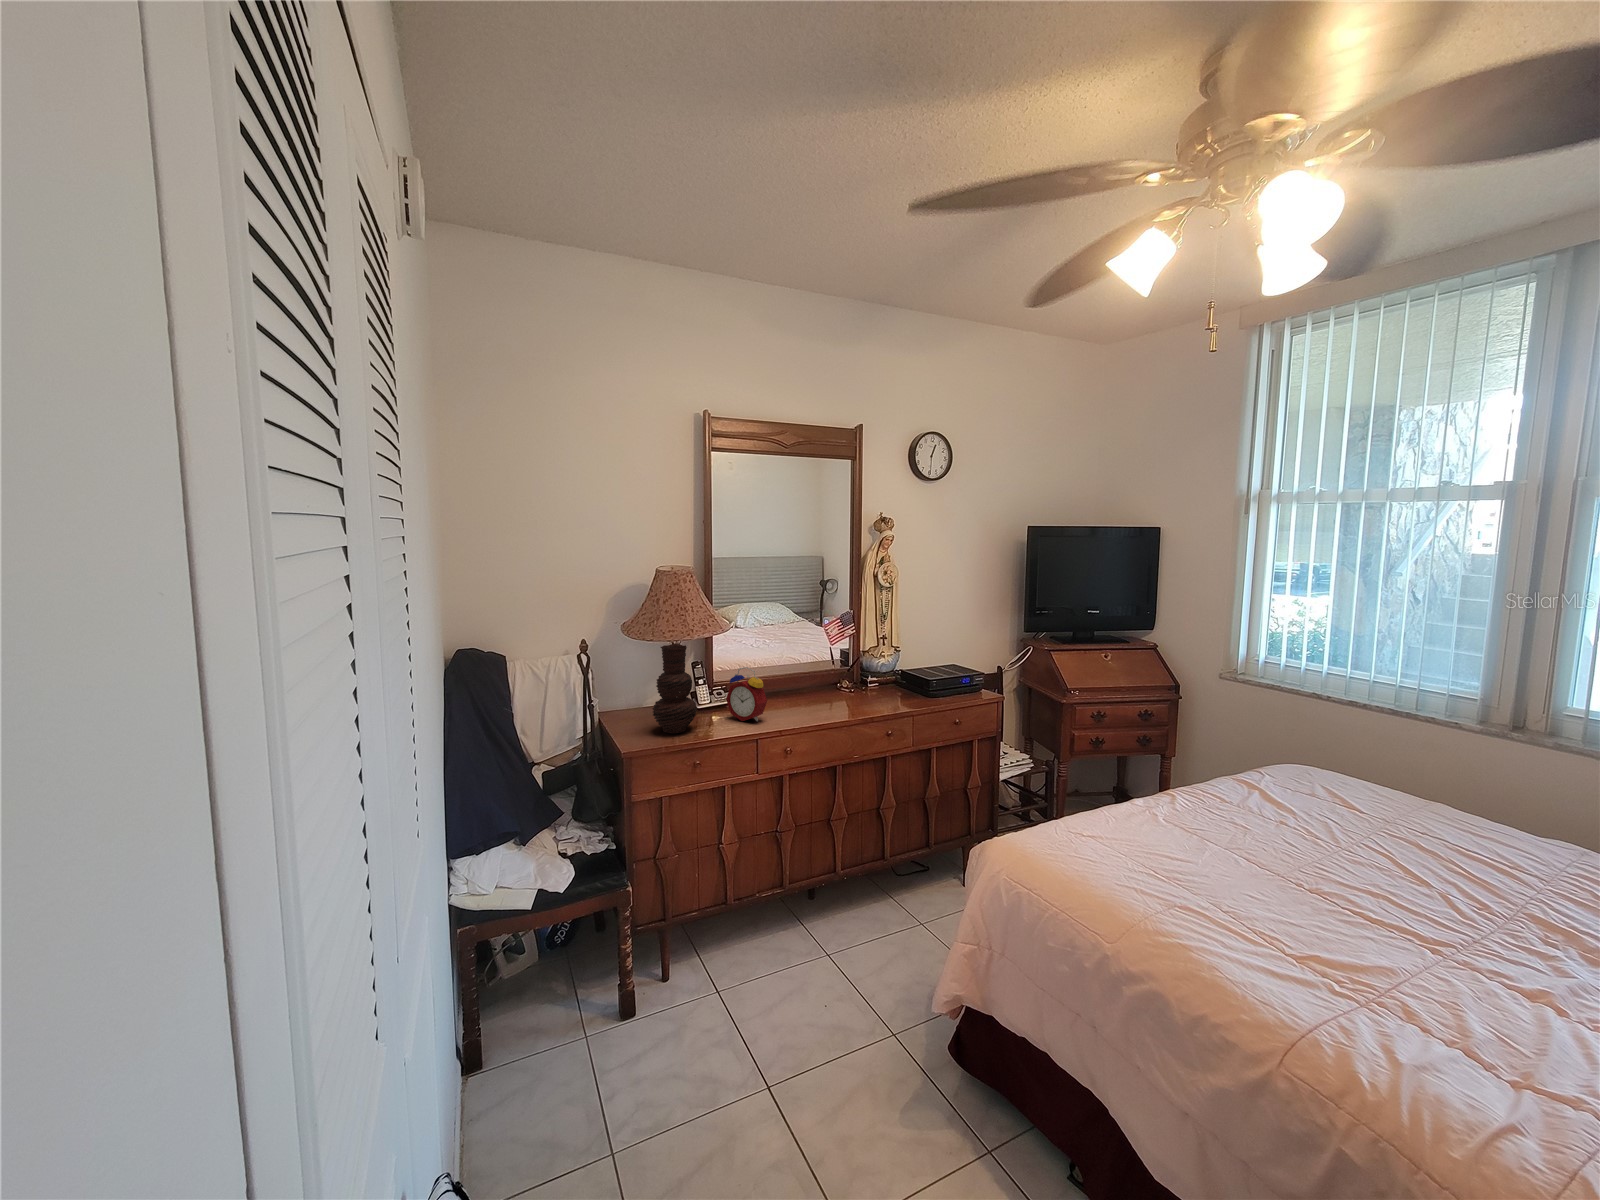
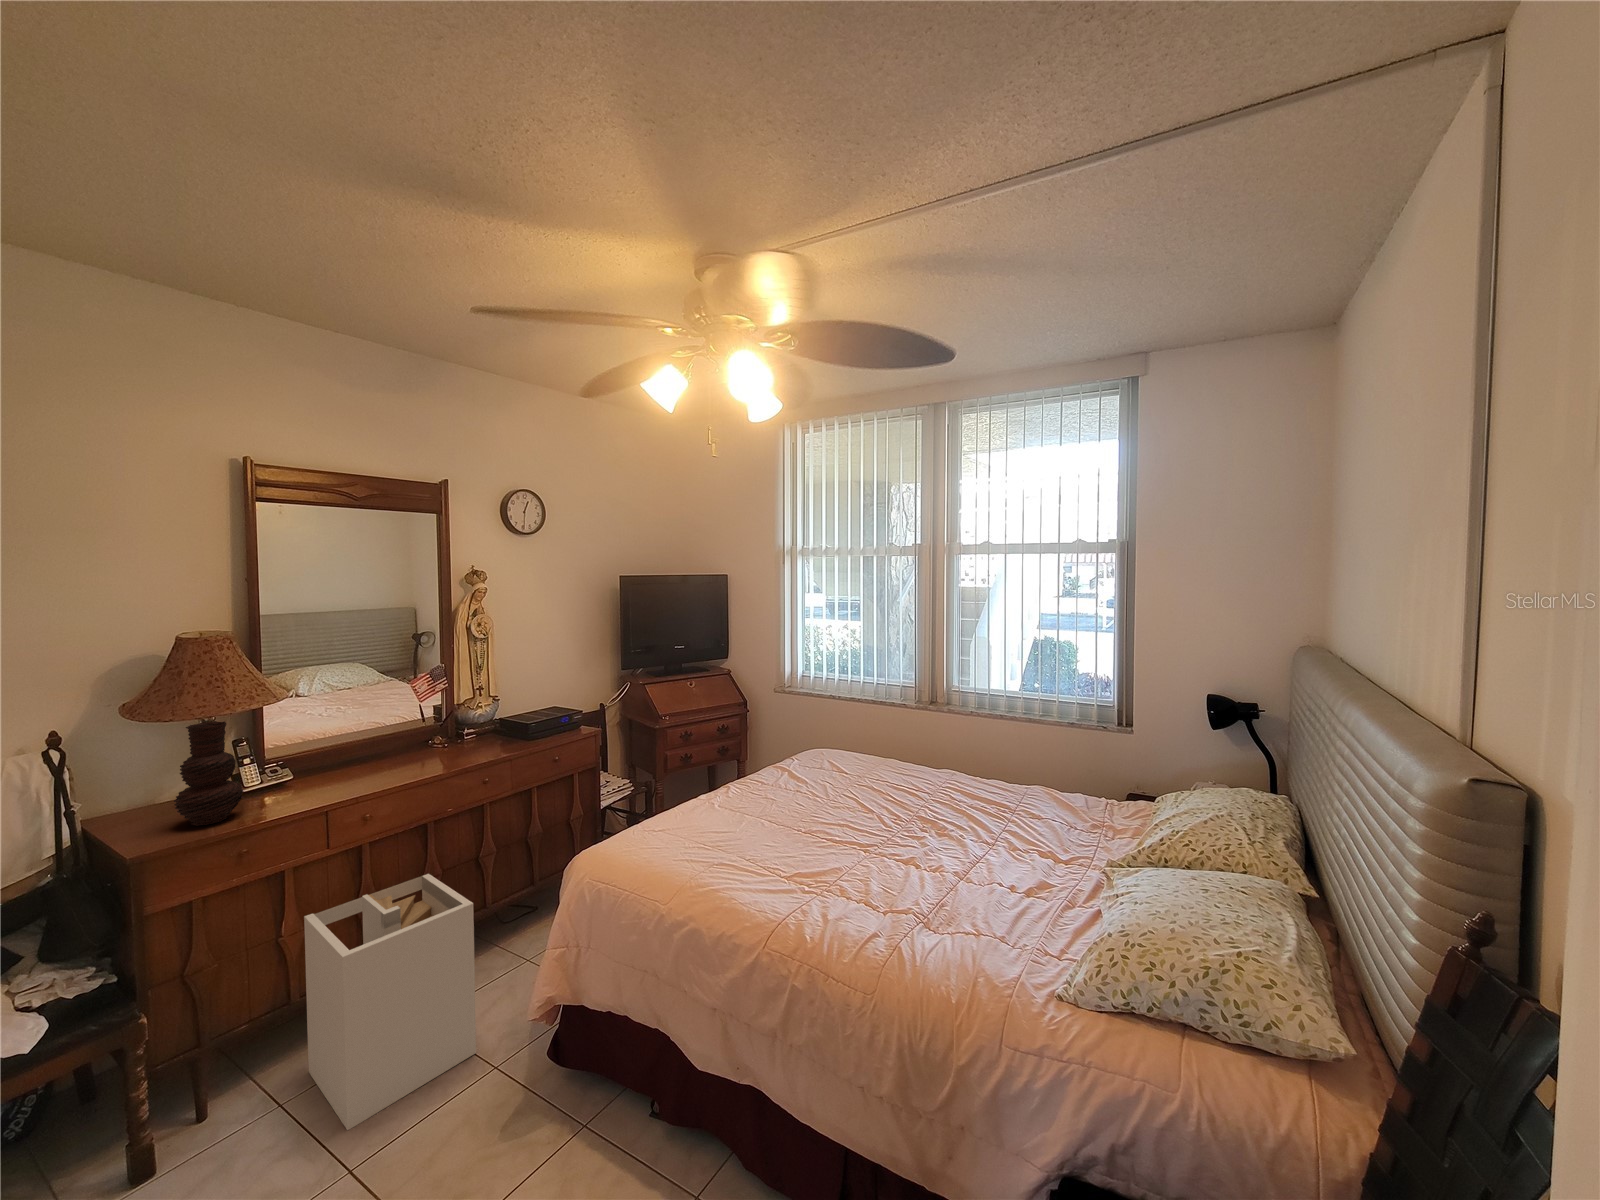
alarm clock: present [726,667,767,721] -> none [285,736,341,796]
laundry hamper: none [737,819,879,1054] -> present [304,874,476,1130]

